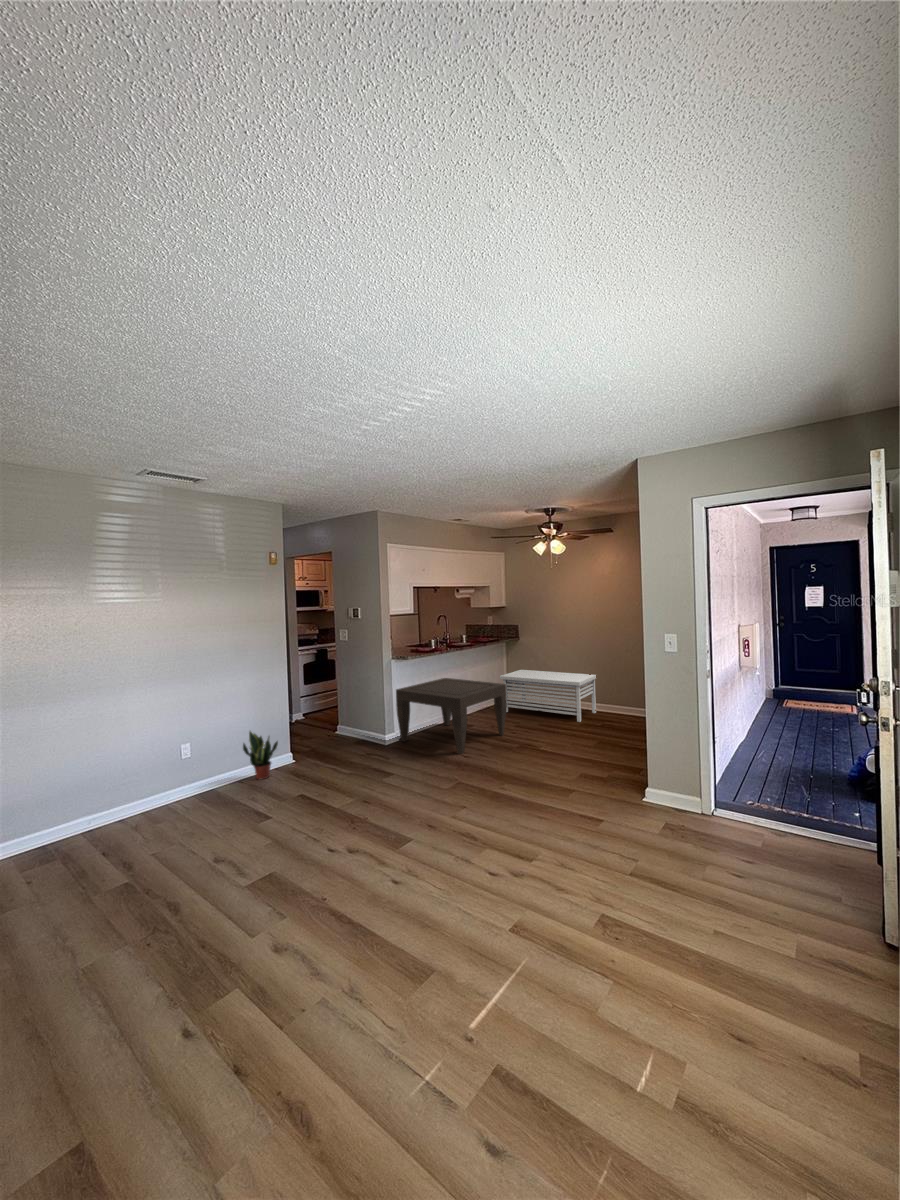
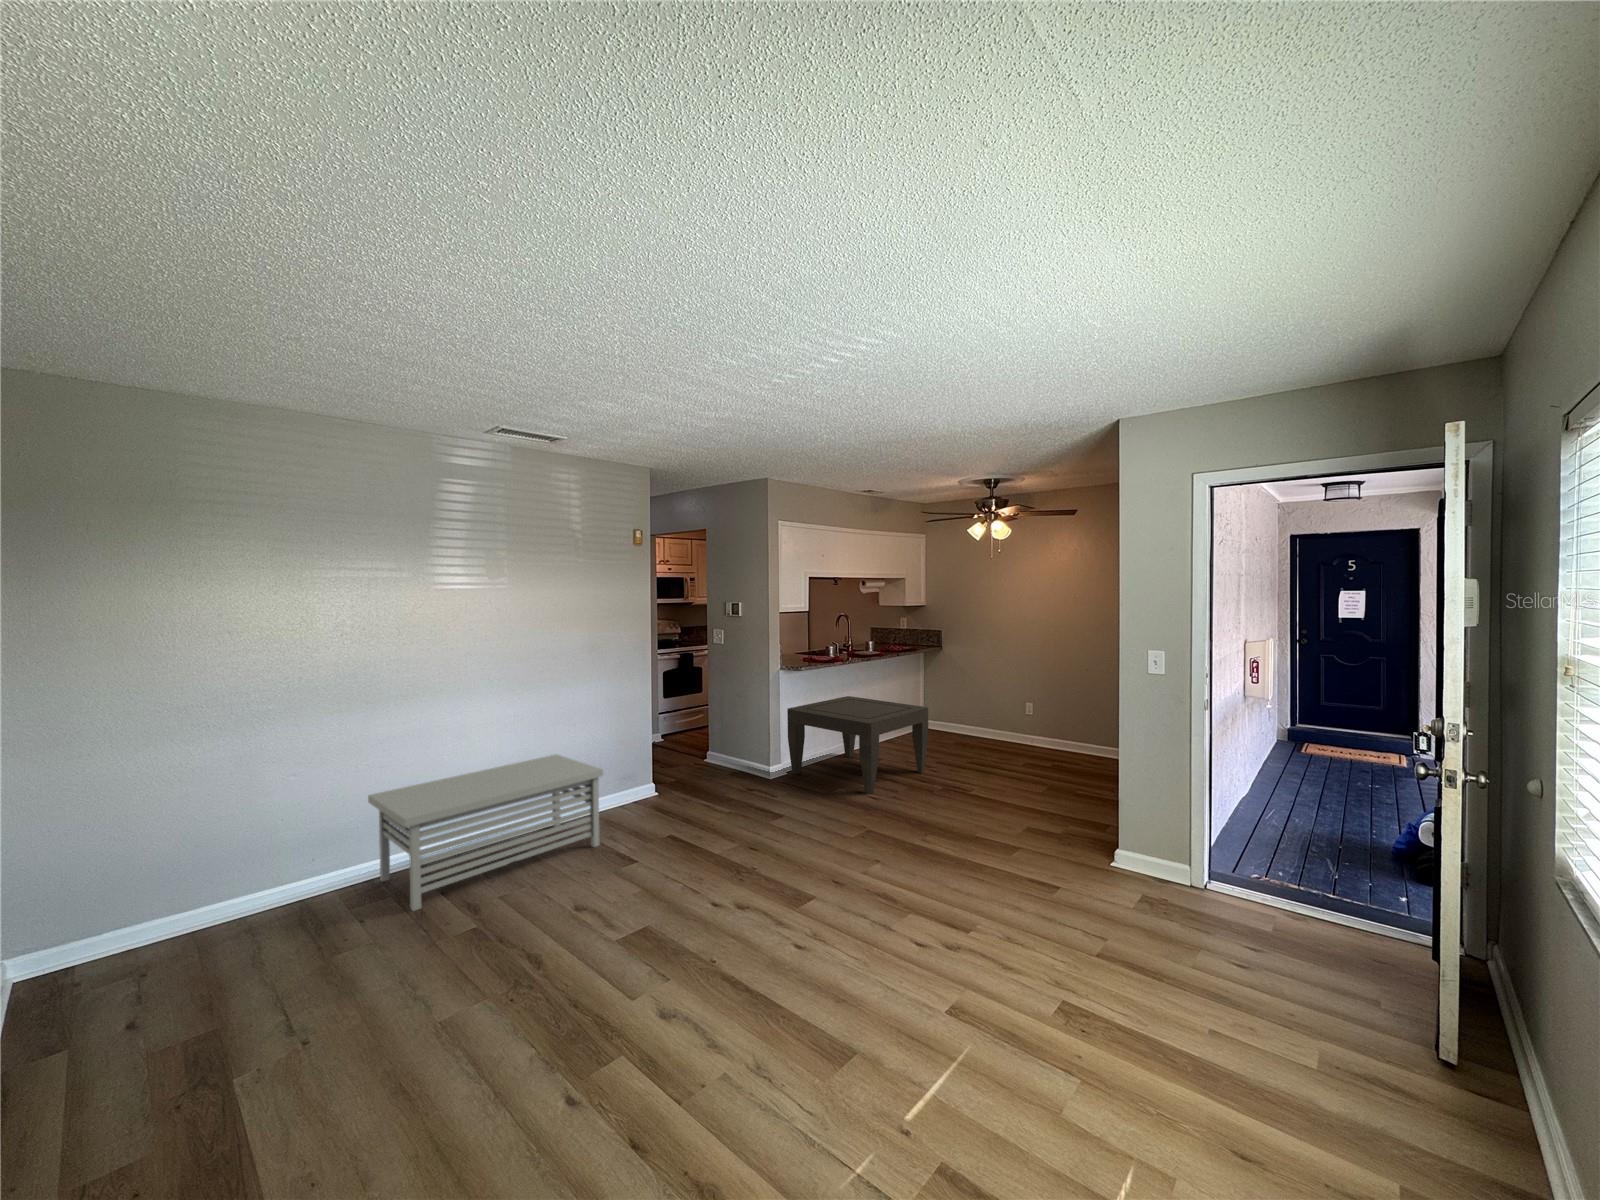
storage bench: present [500,670,596,722] -> present [368,754,603,911]
potted plant: present [243,731,278,780] -> none [602,751,644,813]

